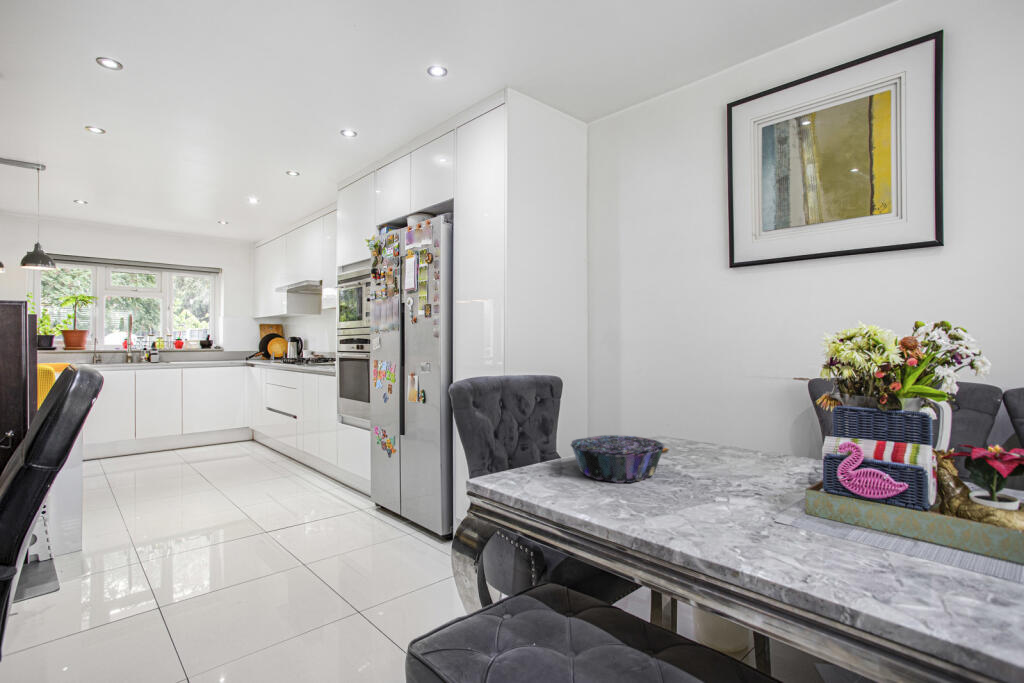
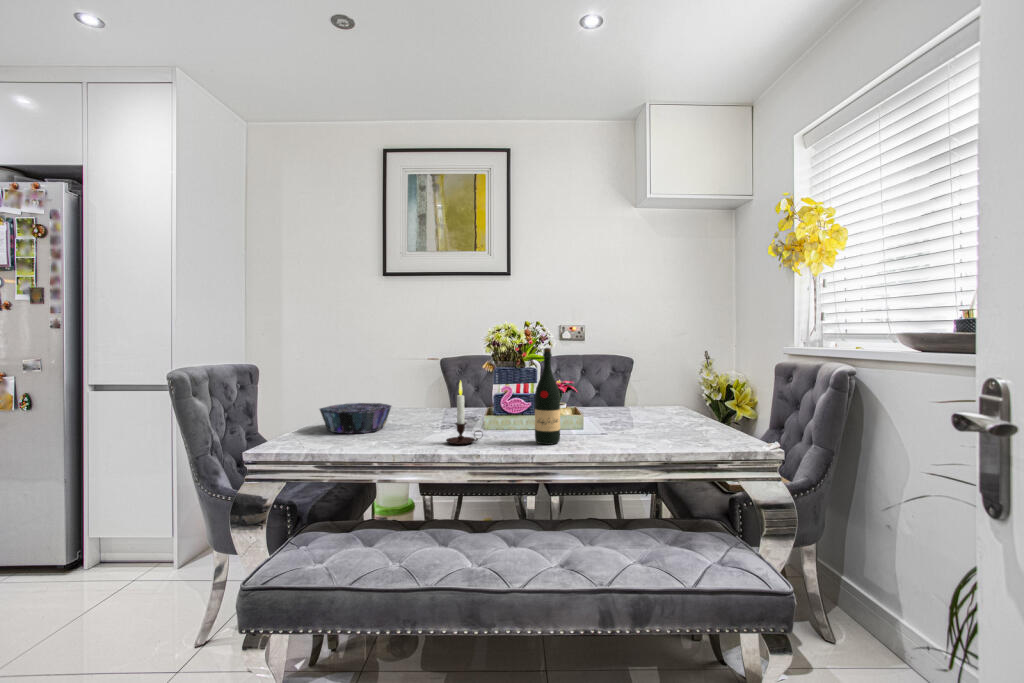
wine bottle: none [879,386,948,605] -> present [535,348,560,444]
candle: none [696,432,765,548] -> present [446,381,481,445]

